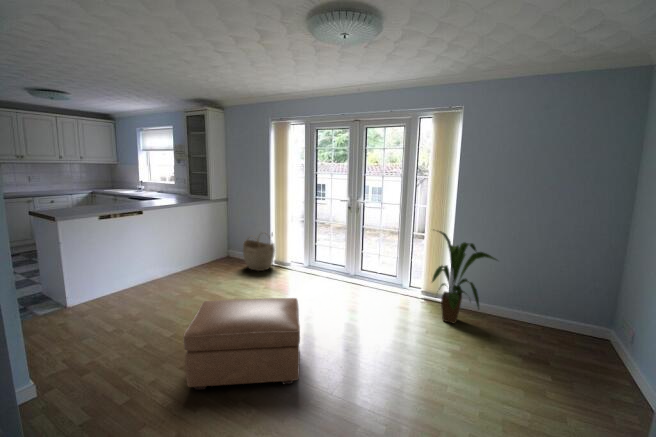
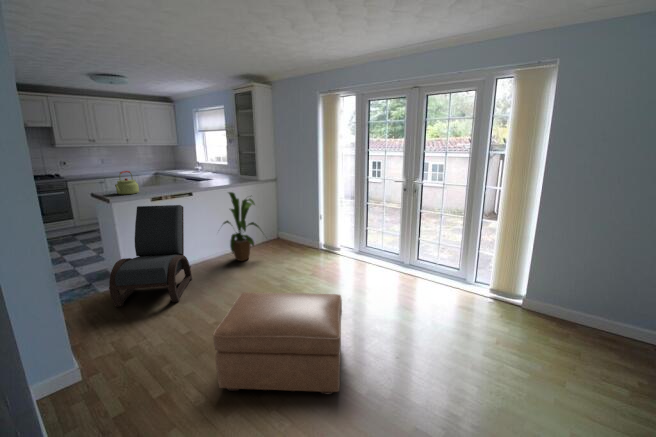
kettle: none [60,188,86,212] -> present [115,171,139,195]
lounge chair: none [55,222,143,327] -> present [109,205,192,307]
house plant: present [432,231,496,323] -> present [223,192,259,261]
woven basket: present [243,233,275,271] -> none [291,215,324,255]

